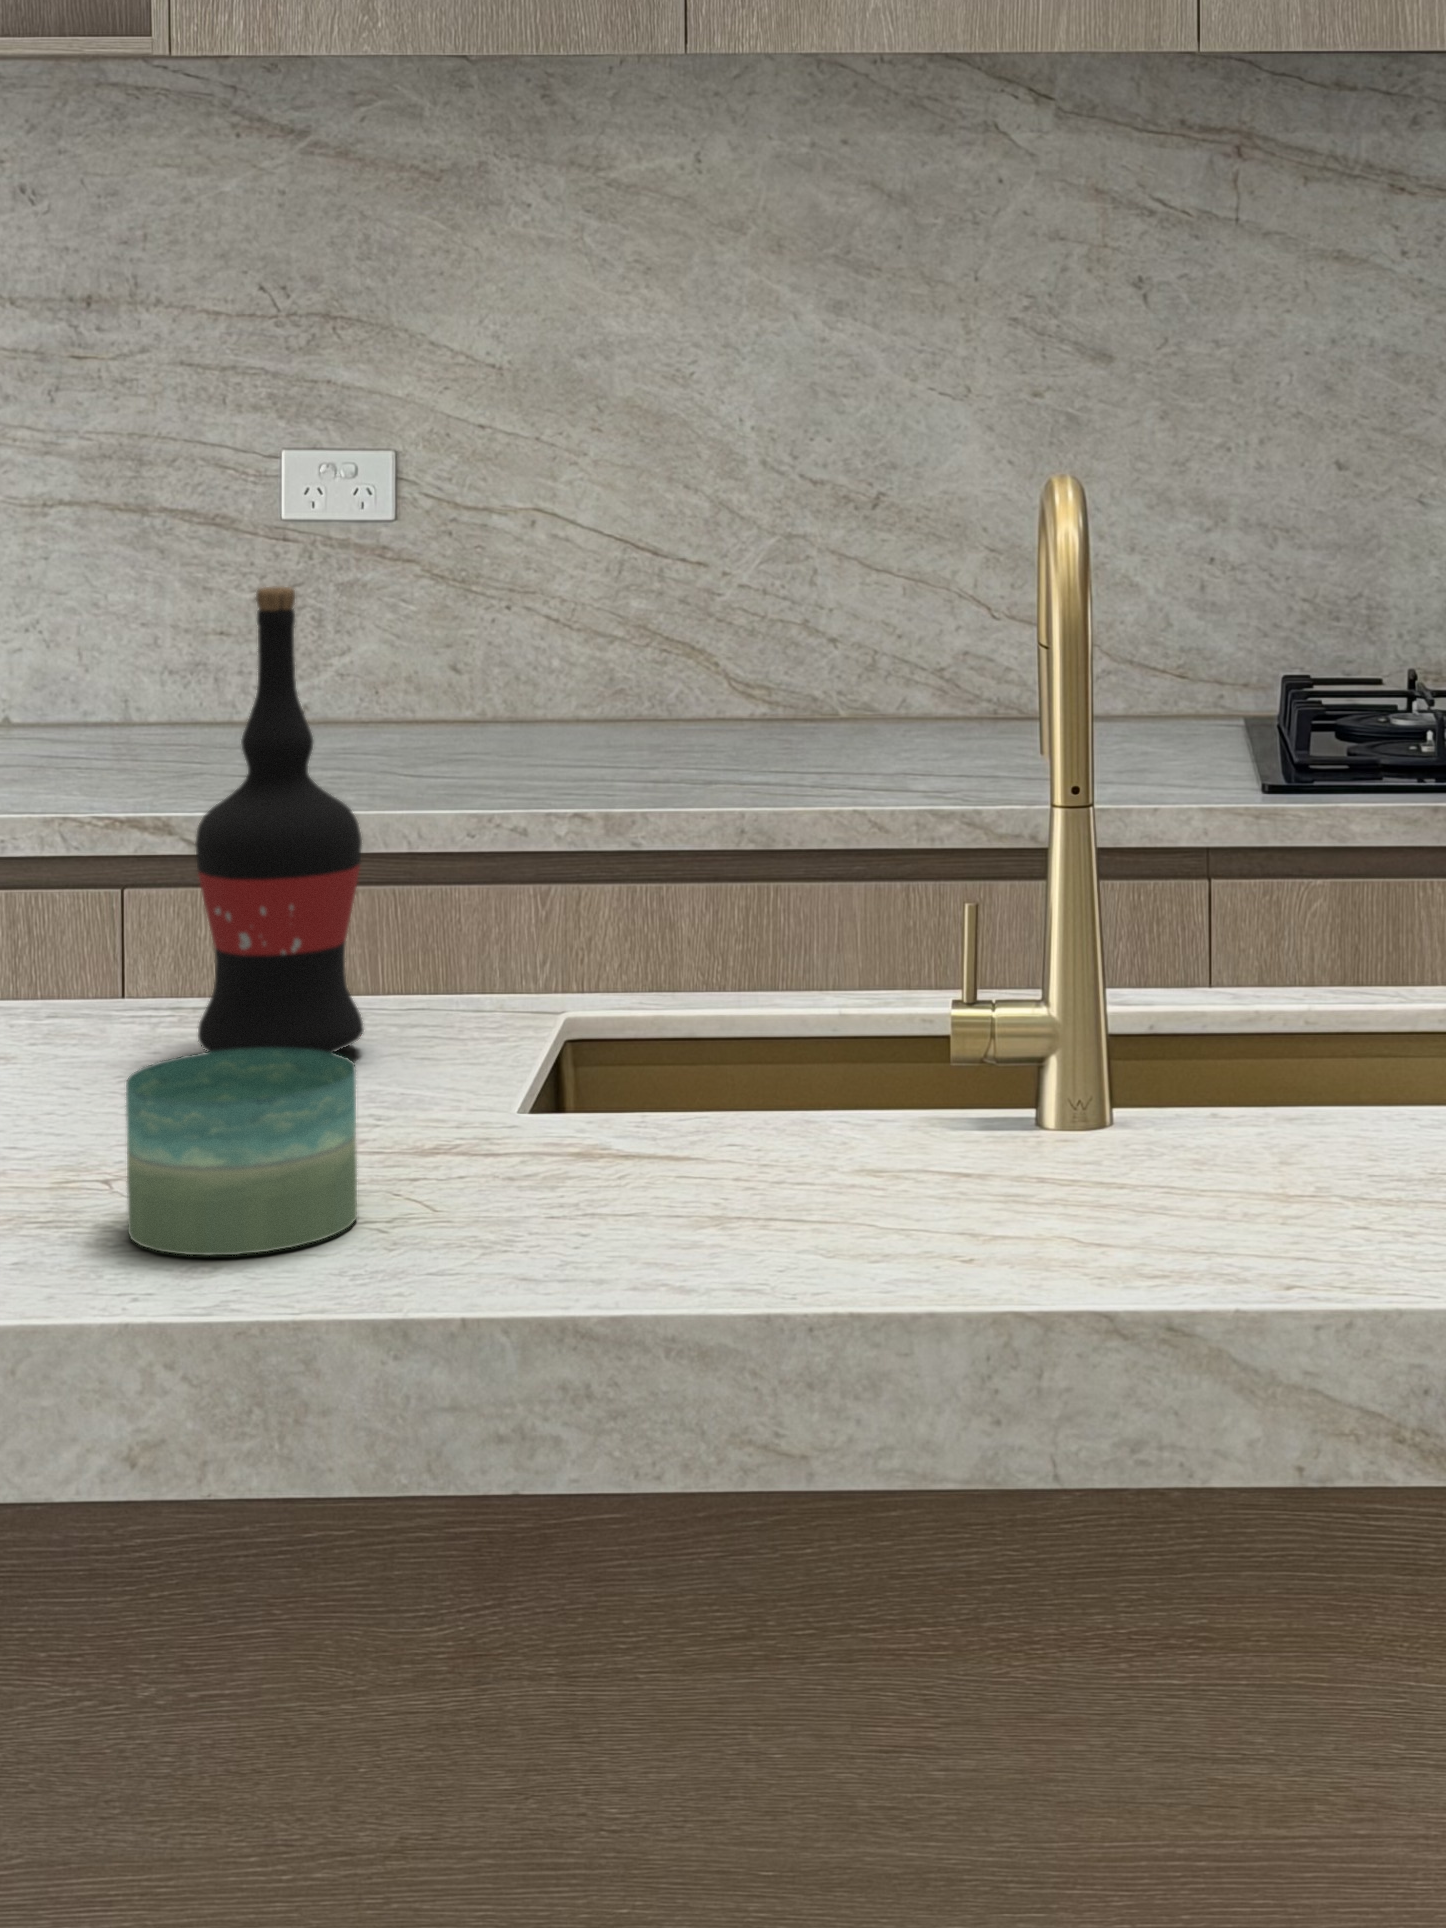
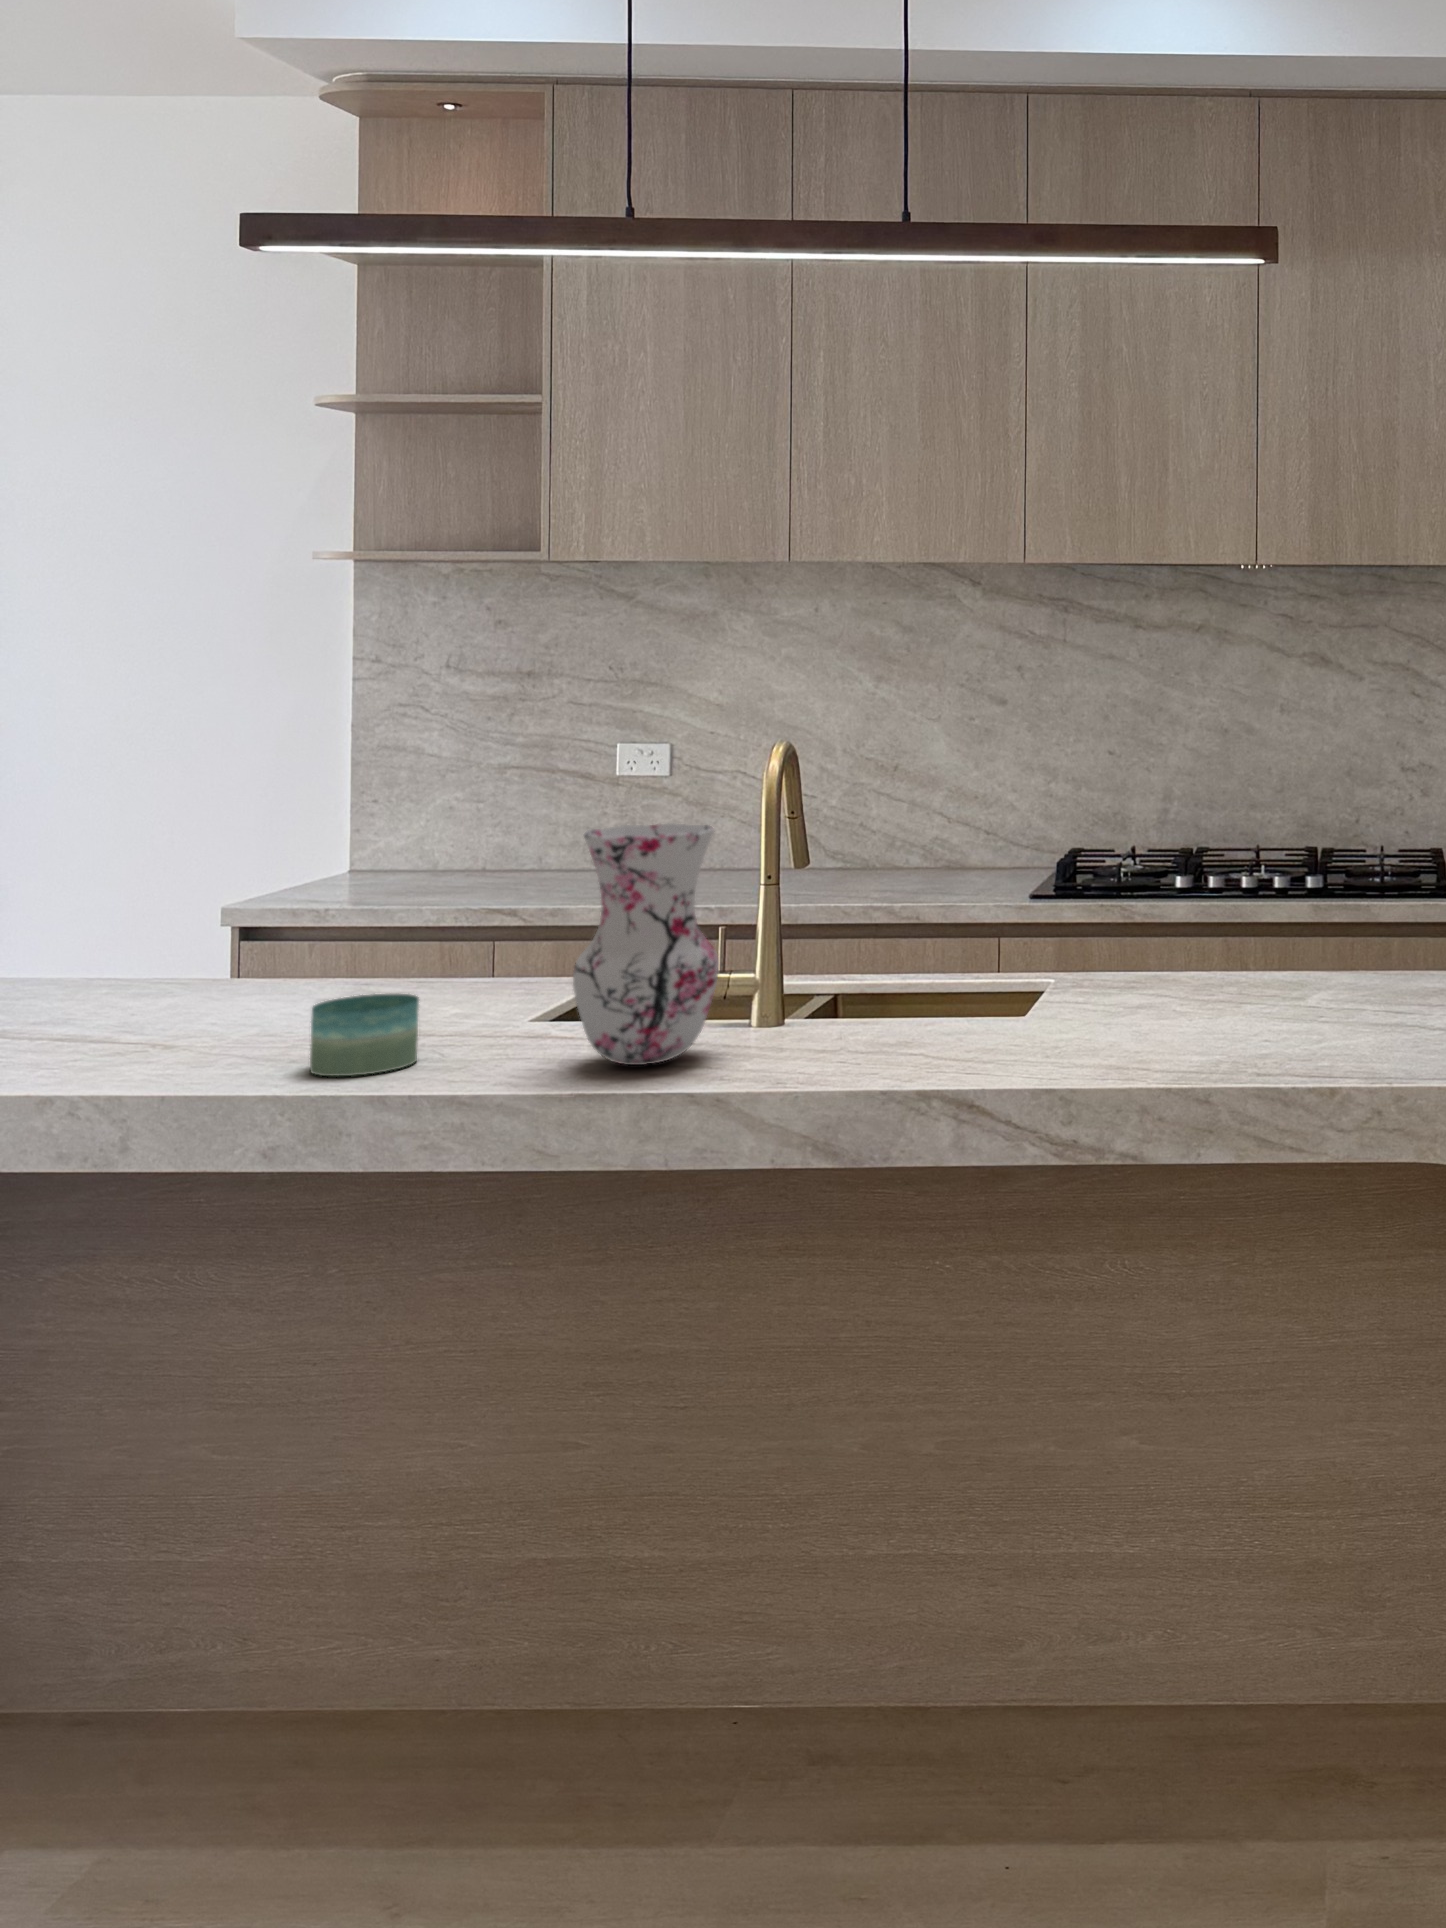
wine bottle: present [195,586,364,1053] -> none [408,803,490,1008]
vase: none [741,641,1071,1231] -> present [573,823,719,1065]

